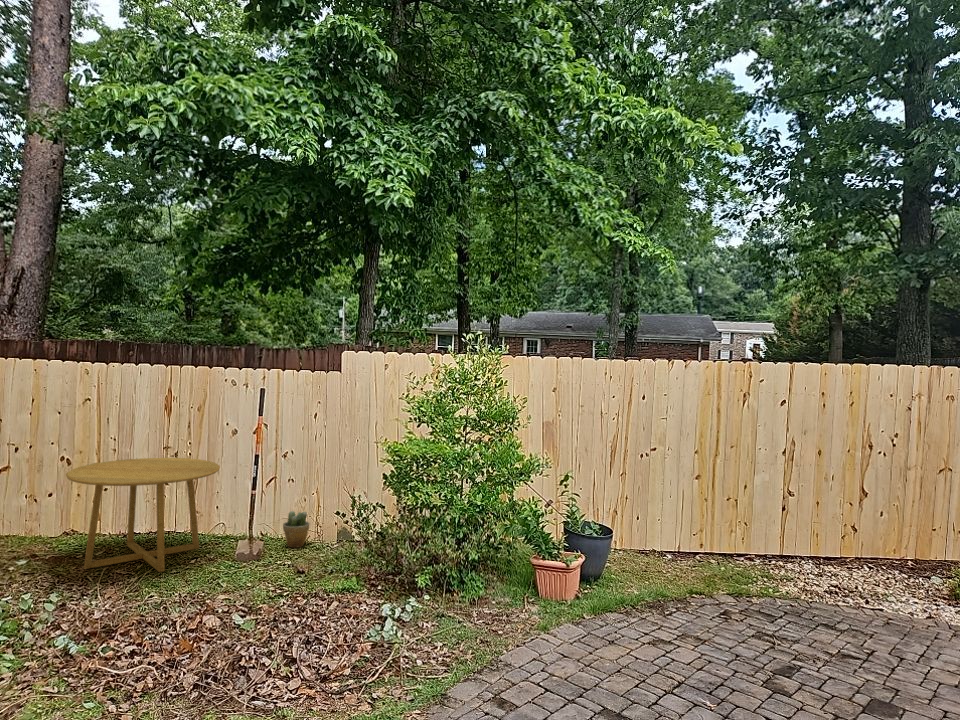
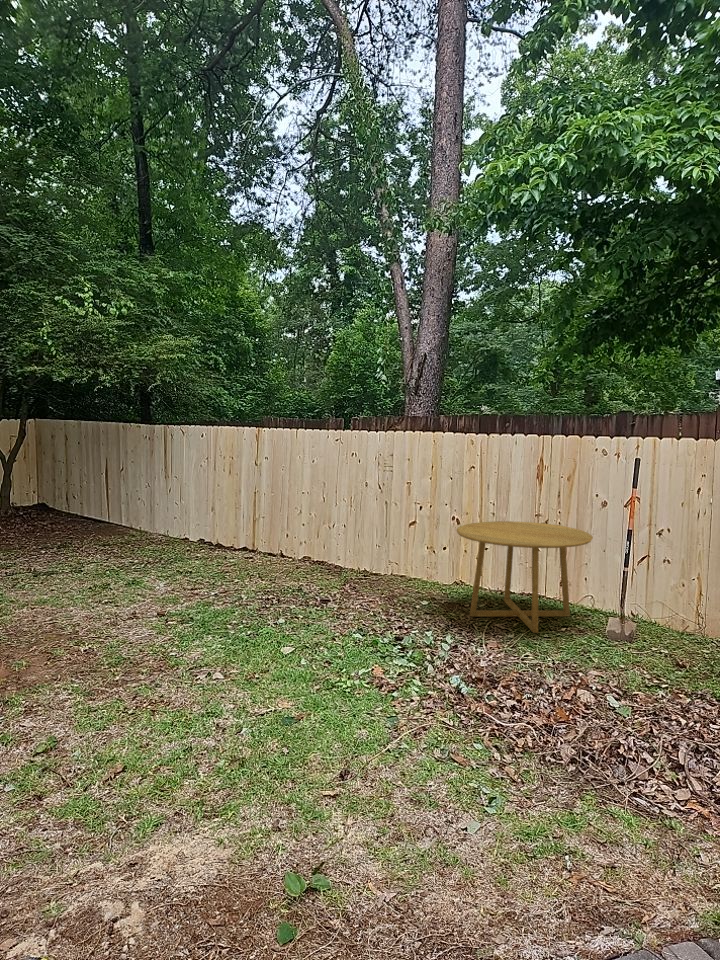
potted plant: present [283,511,310,548] -> none [660,594,692,636]

